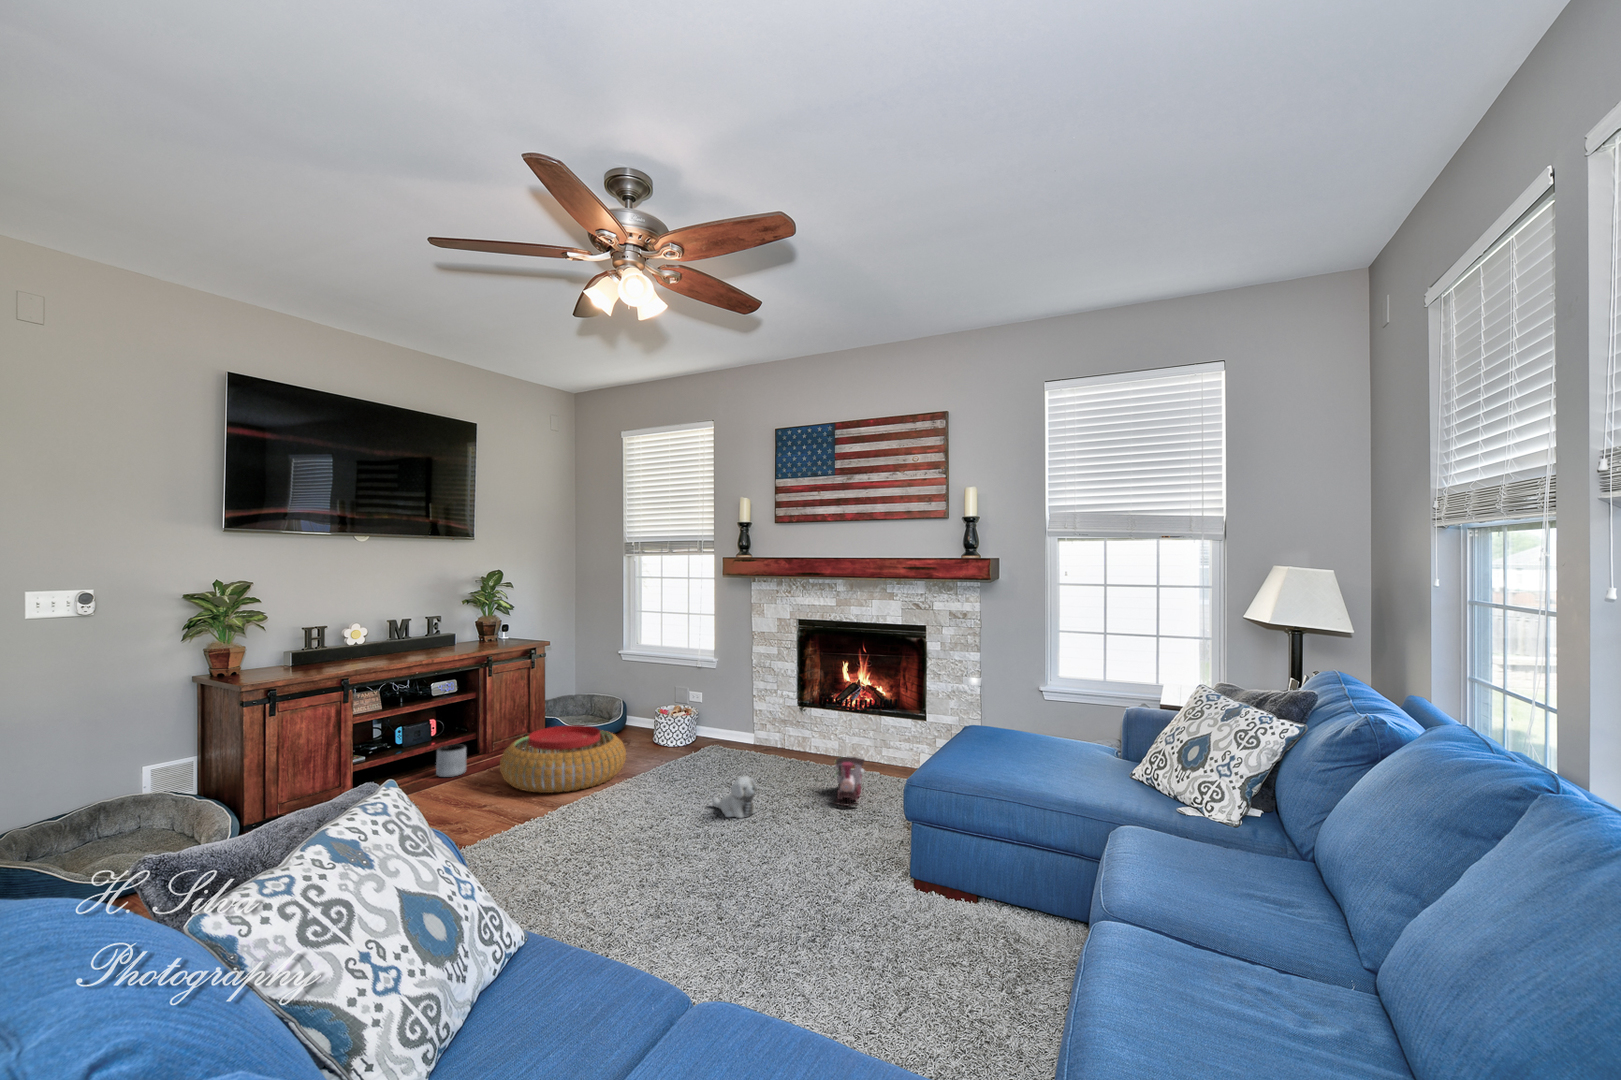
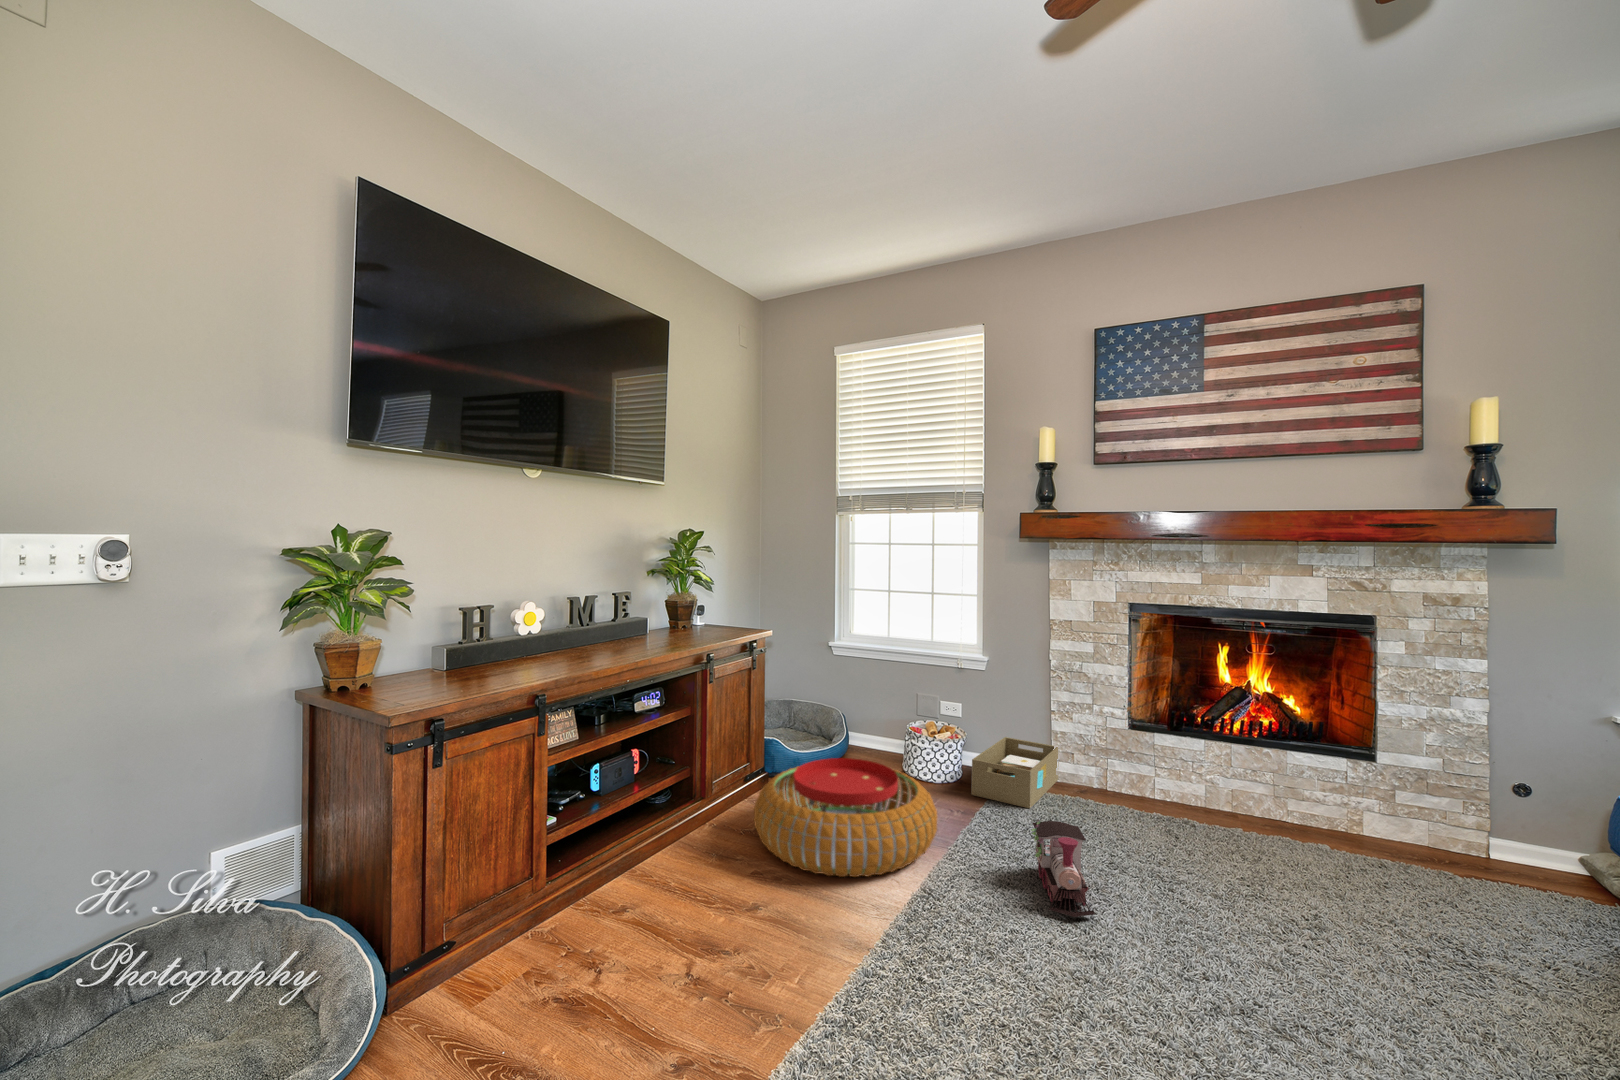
storage box: none [681,716,755,760] -> present [972,737,1059,808]
planter: present [436,744,466,777] -> none [647,785,688,839]
toy train: present [834,756,864,806] -> present [1031,820,1095,917]
plush toy: present [712,776,757,818] -> none [1152,870,1260,948]

